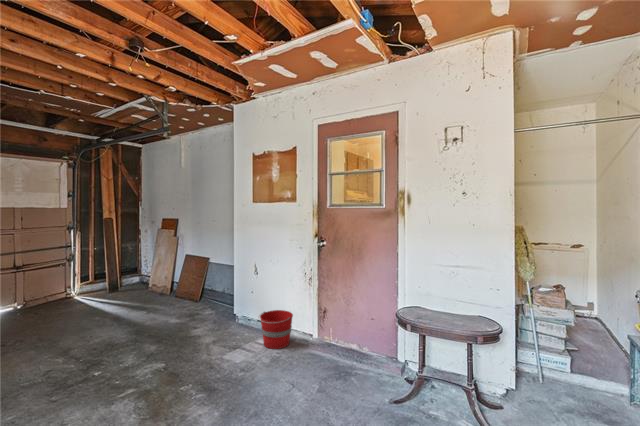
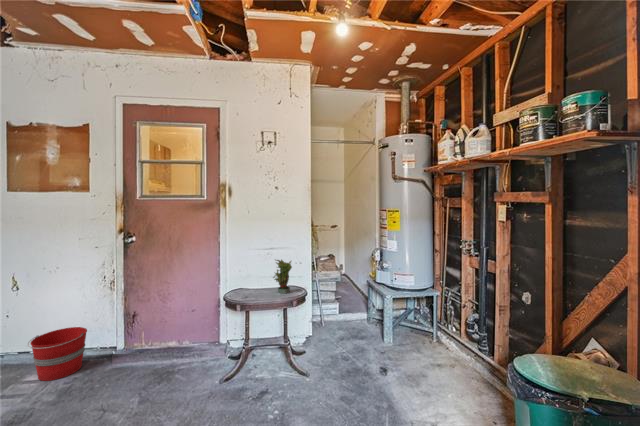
potted plant: none [454,280,479,325] -> present [273,260,292,294]

